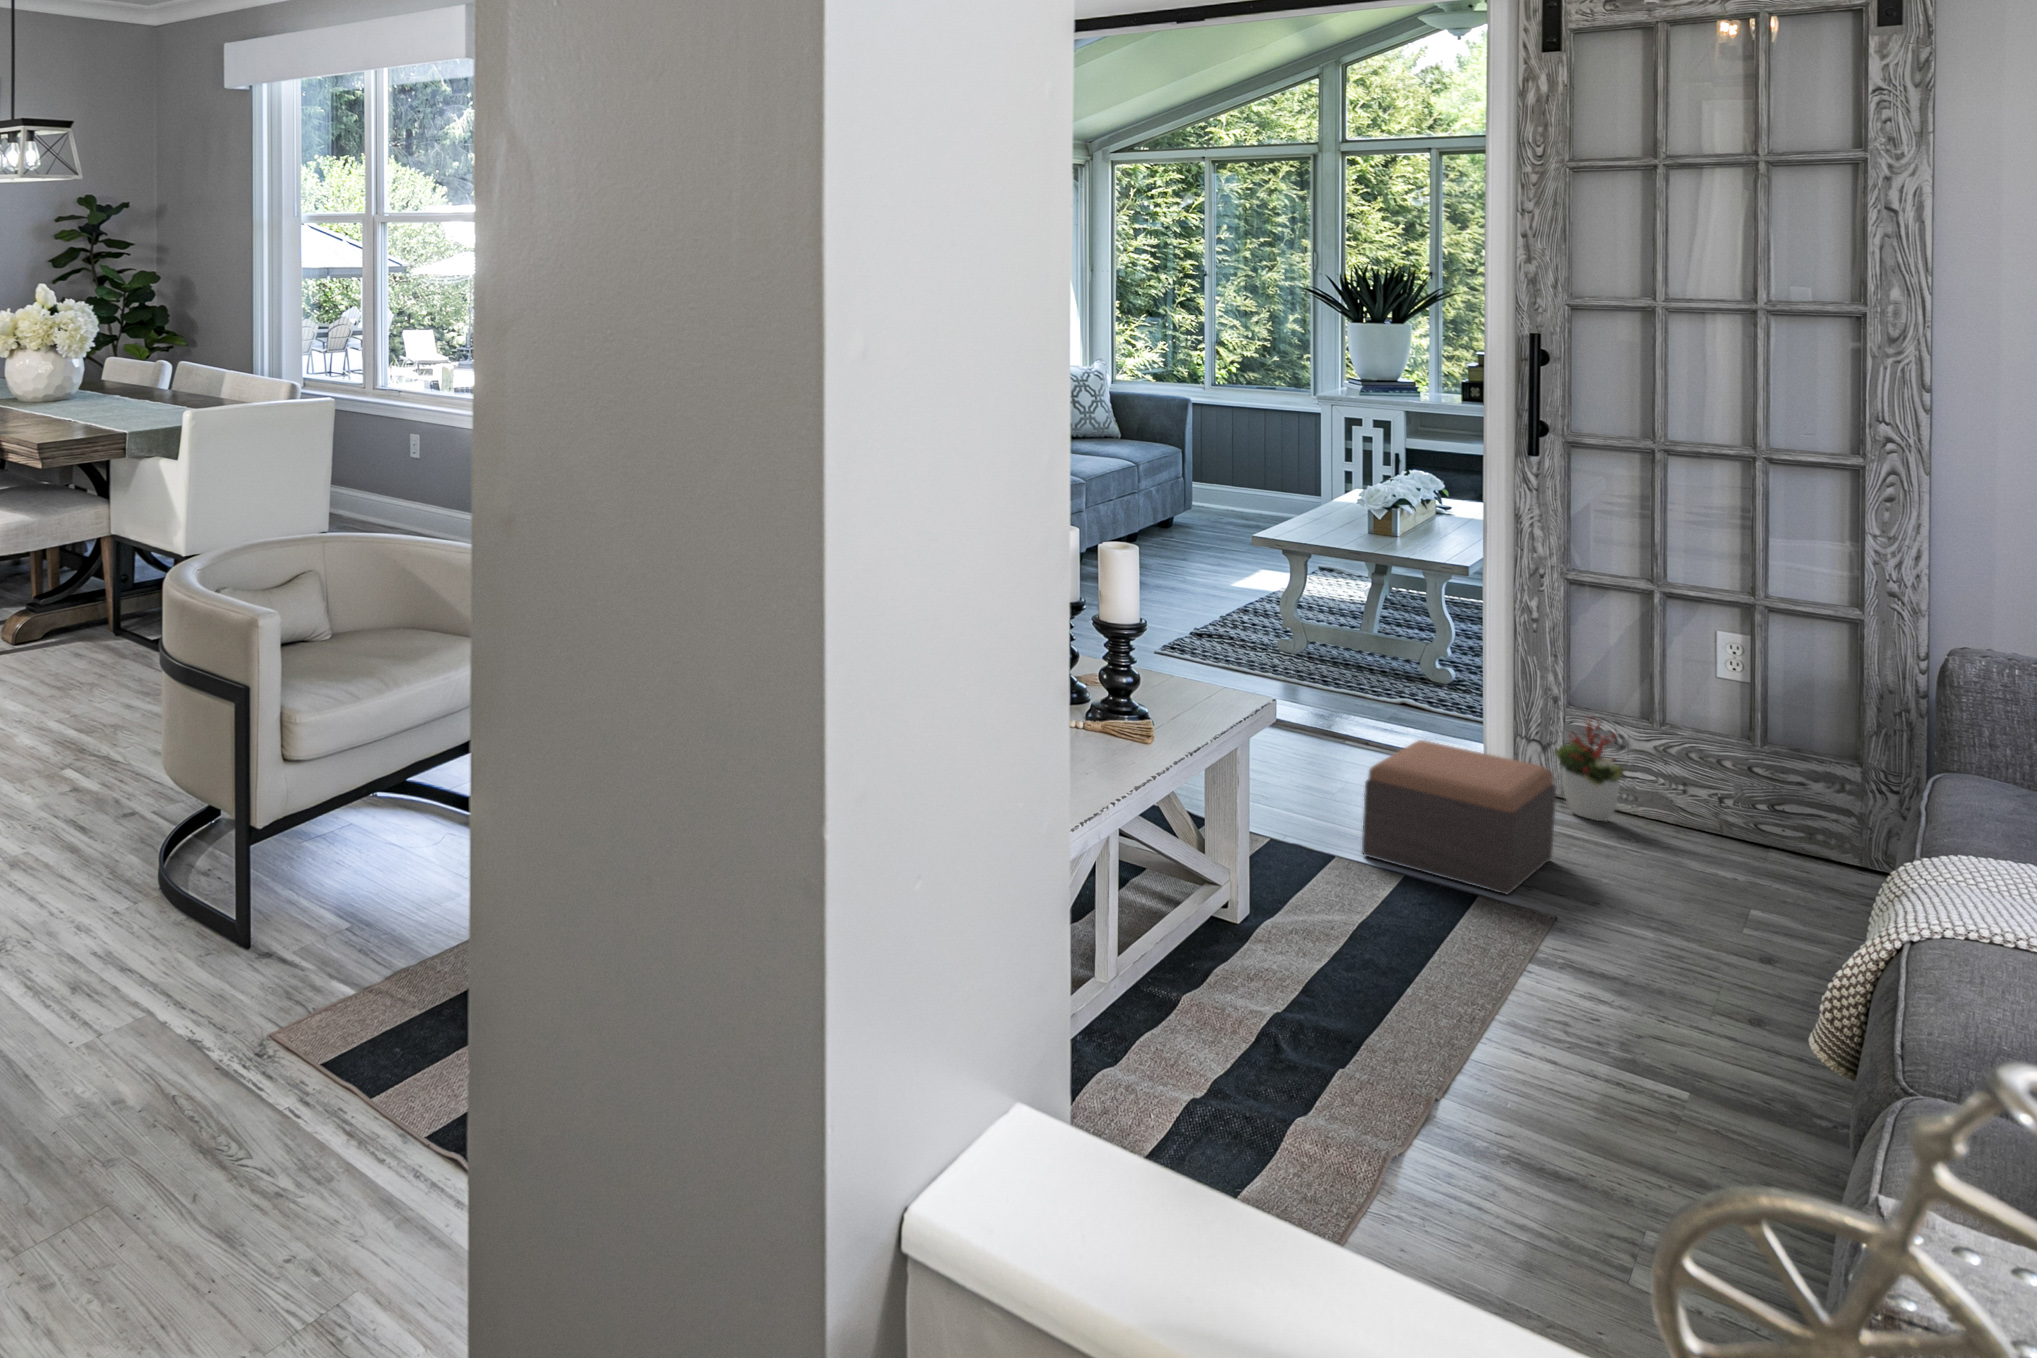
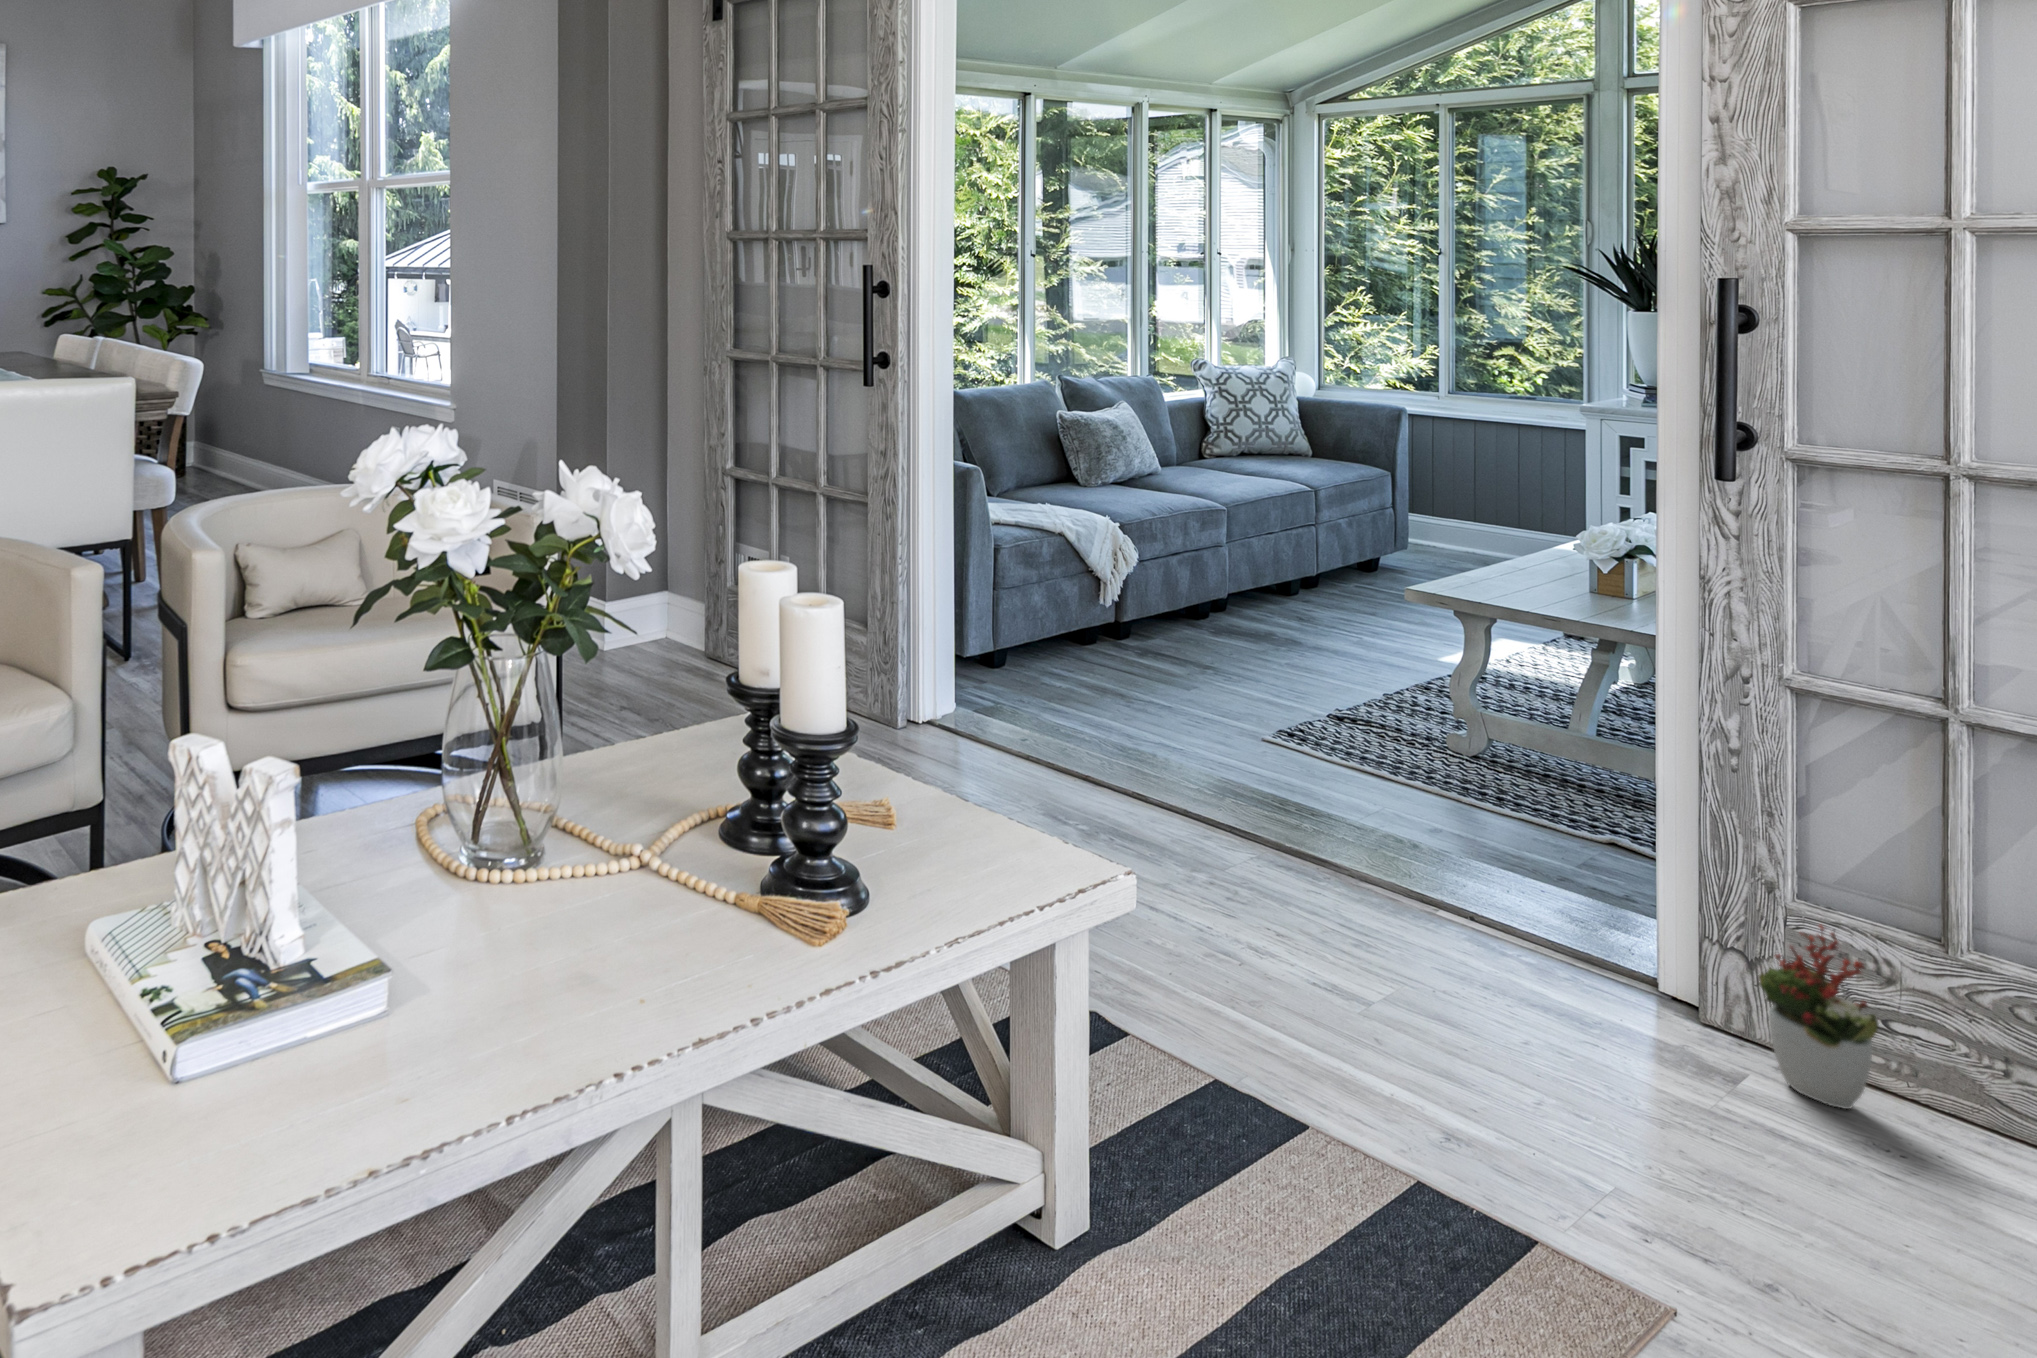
footstool: present [1362,740,1556,894] -> none [1357,946,1720,1258]

